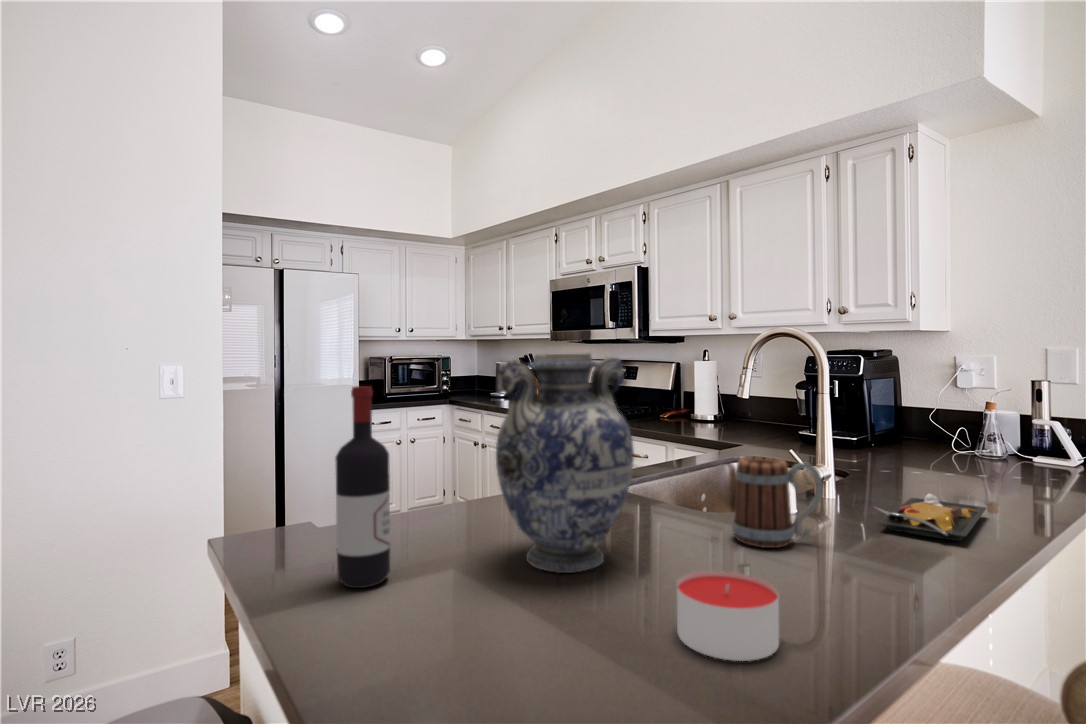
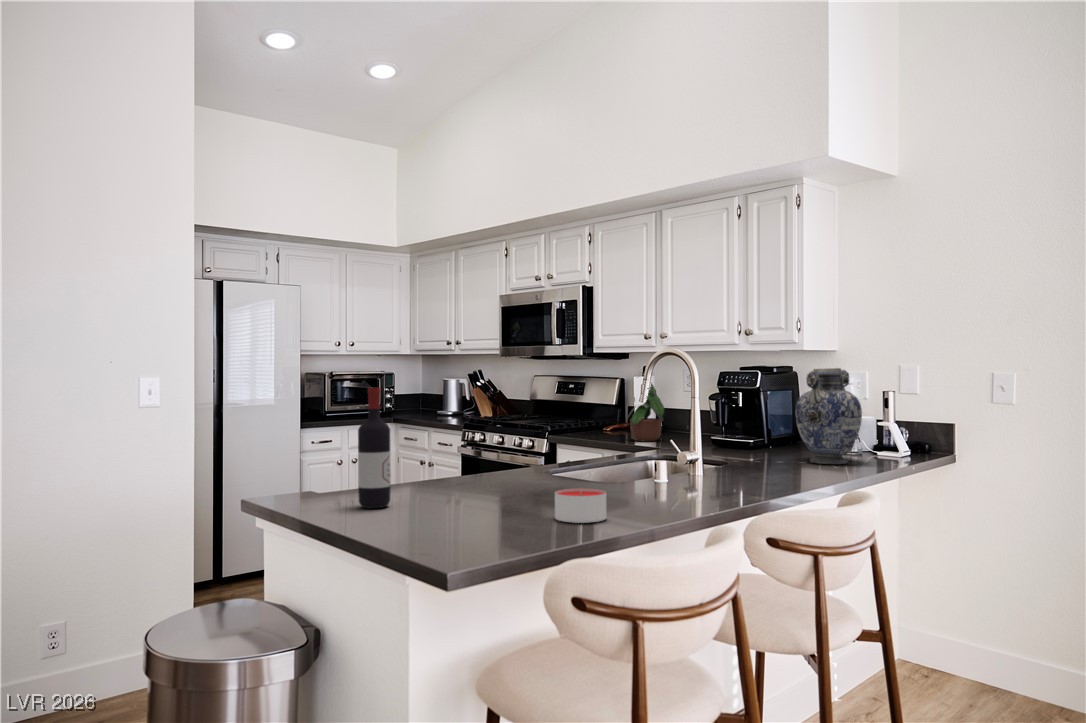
potted plant: none [689,351,740,433] -> present [628,383,664,441]
vase: present [496,354,634,573] -> present [795,368,862,464]
mug: present [732,457,823,548] -> none [611,438,668,494]
plate: present [877,494,986,541] -> none [712,465,794,491]

